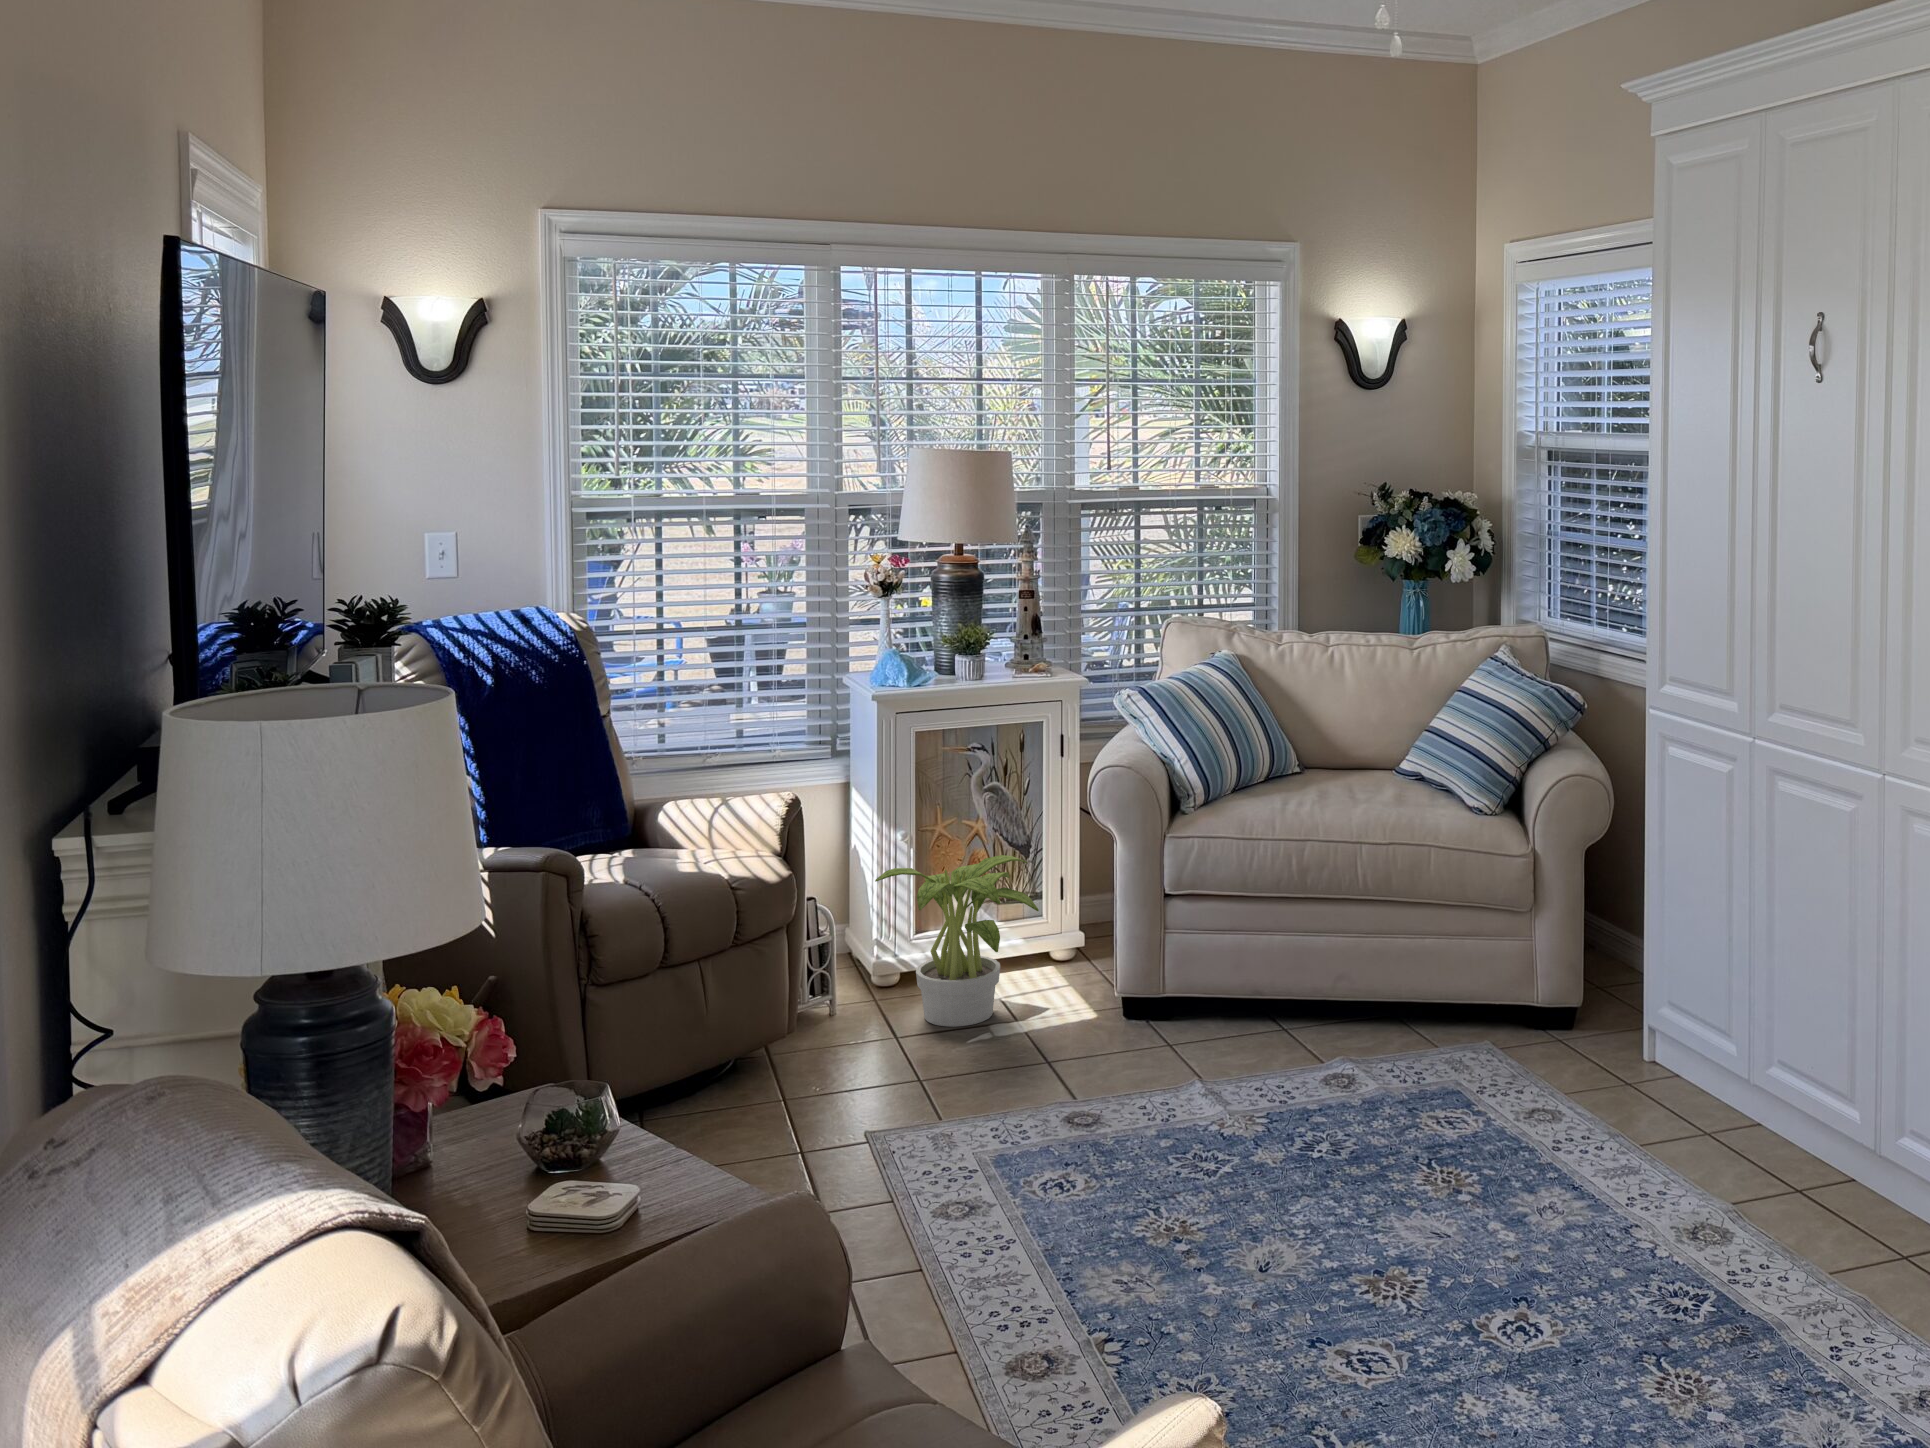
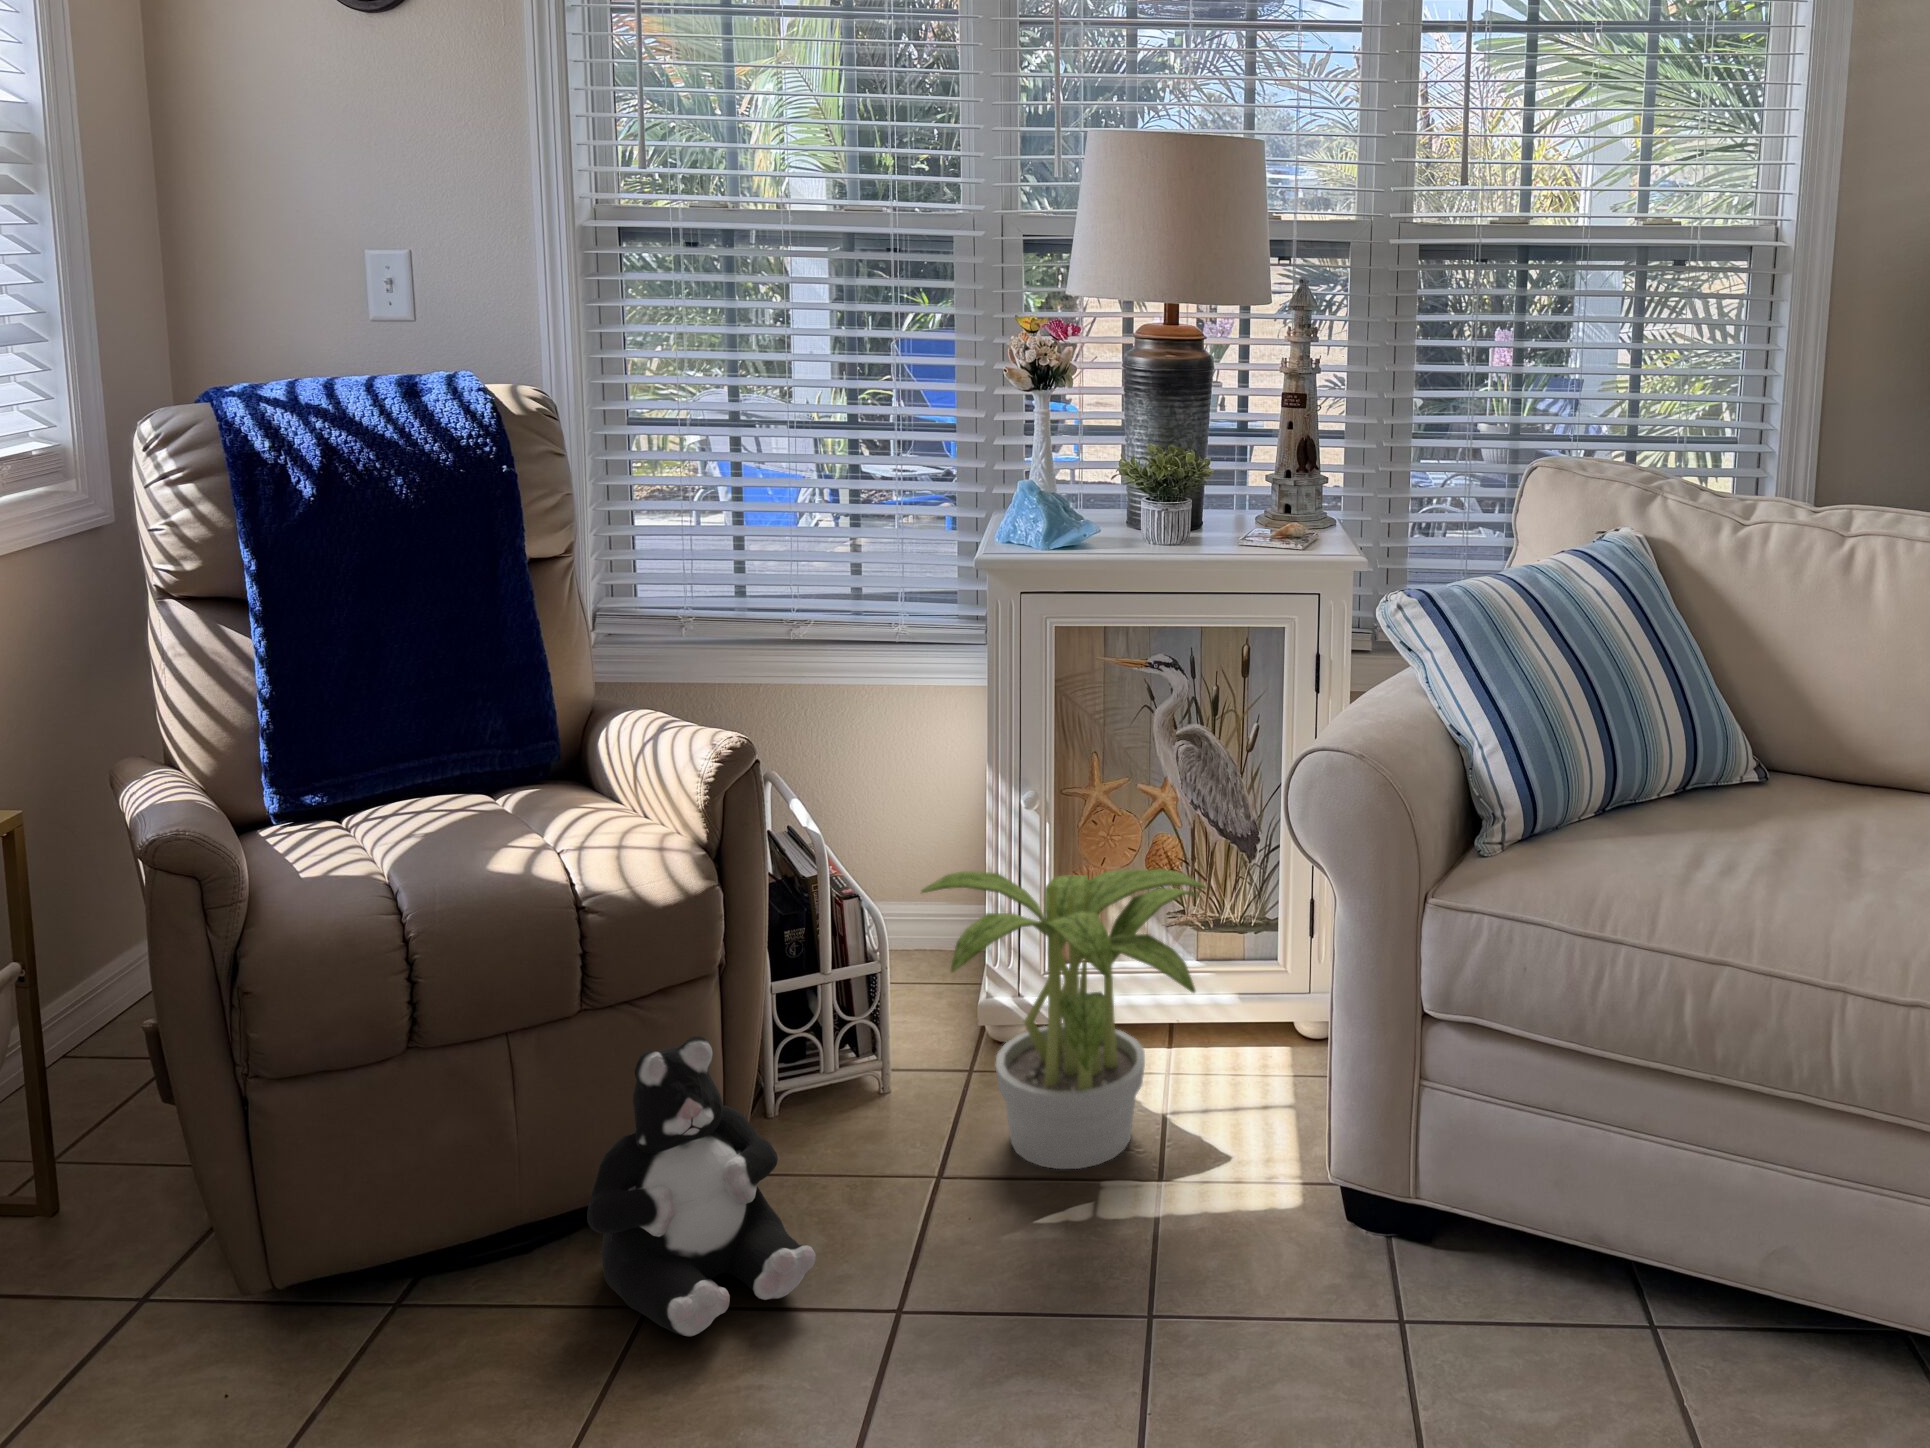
plush toy: none [750,956,879,1102] -> present [587,1037,816,1337]

